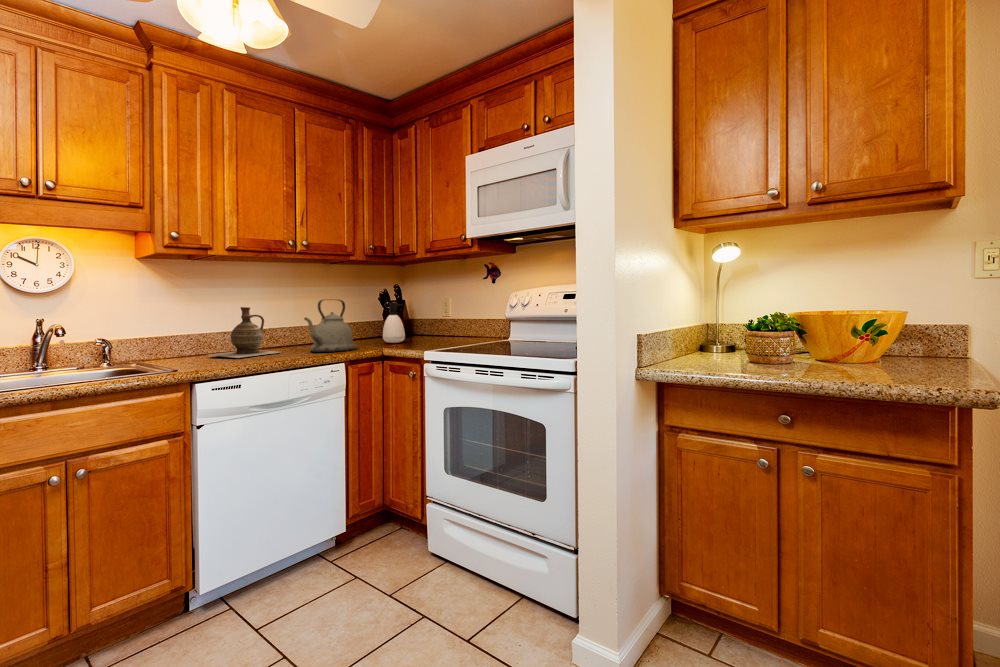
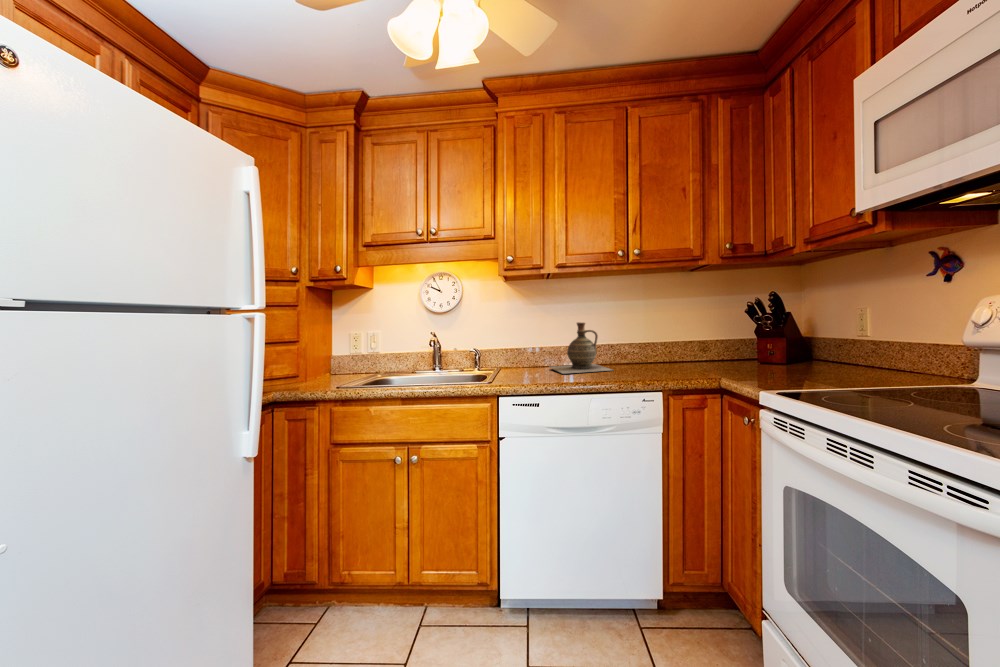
kettle: present [304,300,357,352] -> none [622,314,691,377]
soap dispenser: present [383,303,405,343] -> none [735,316,769,370]

